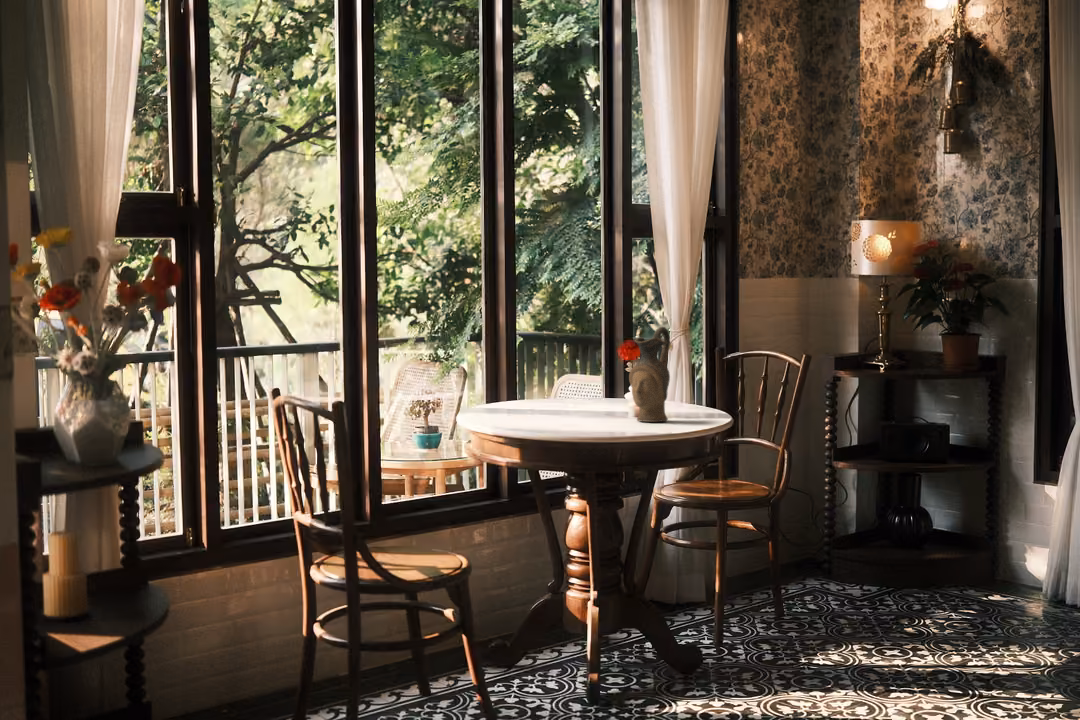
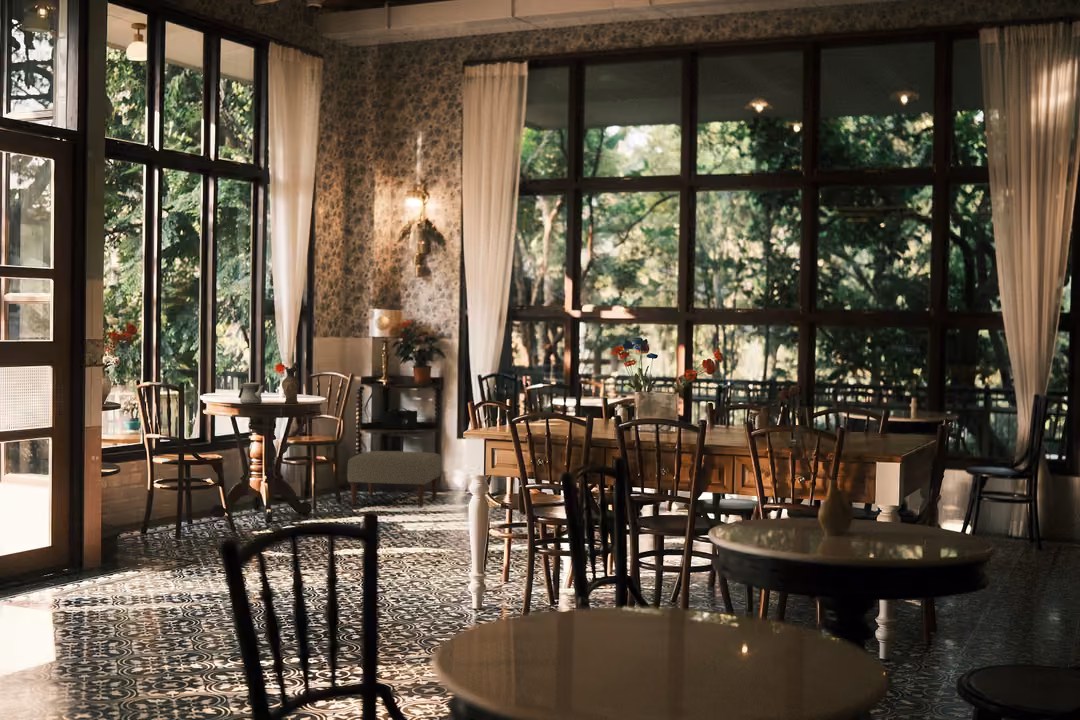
teapot: none [537,370,585,422] -> present [238,381,263,404]
ottoman: none [796,510,1007,655] -> present [347,451,441,508]

